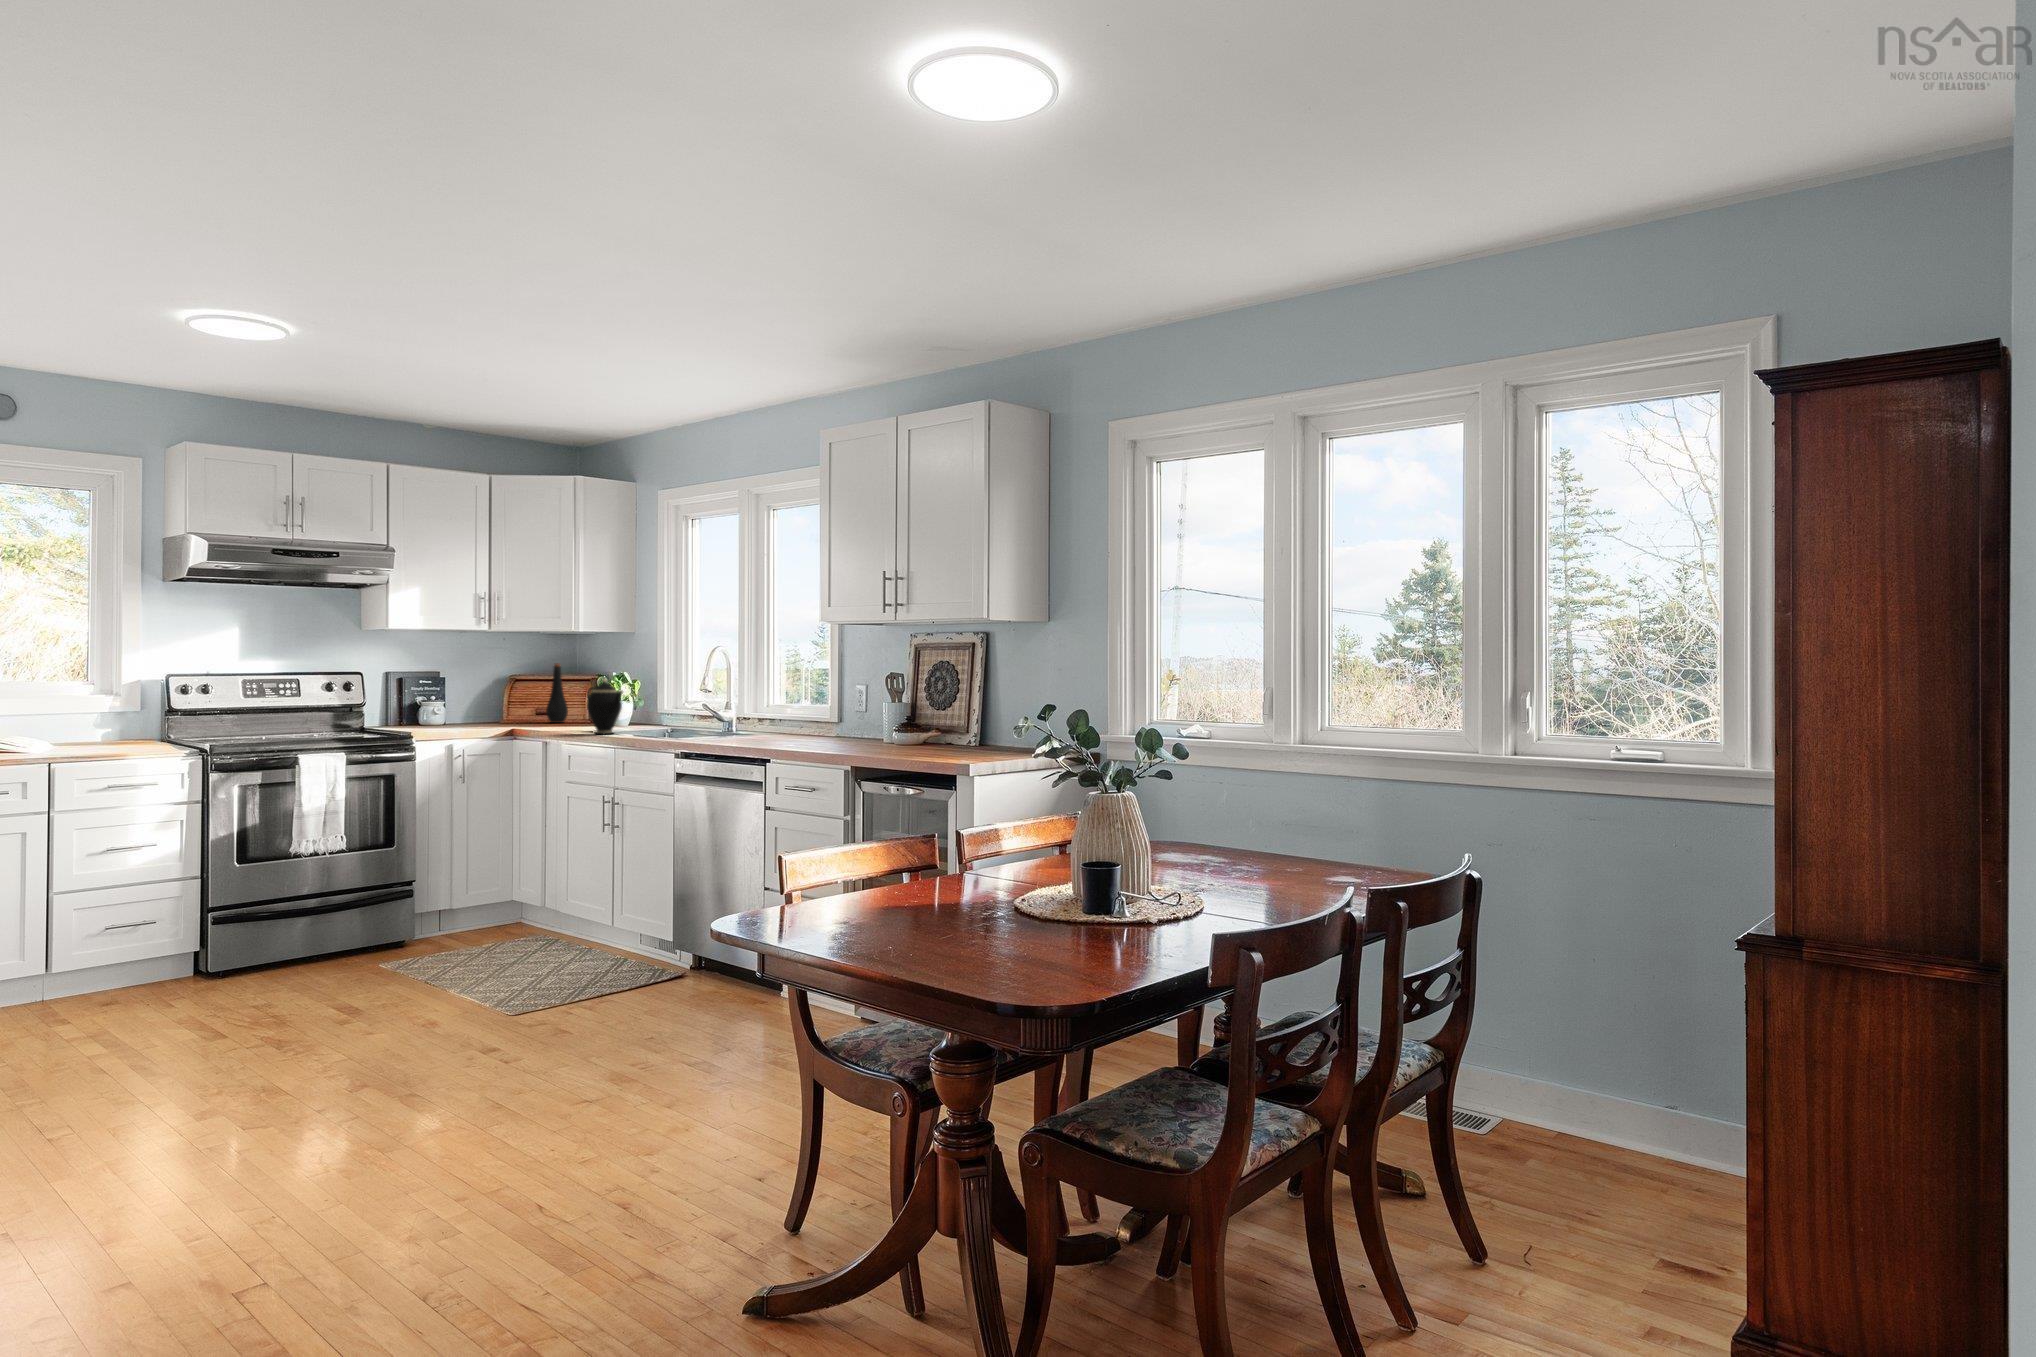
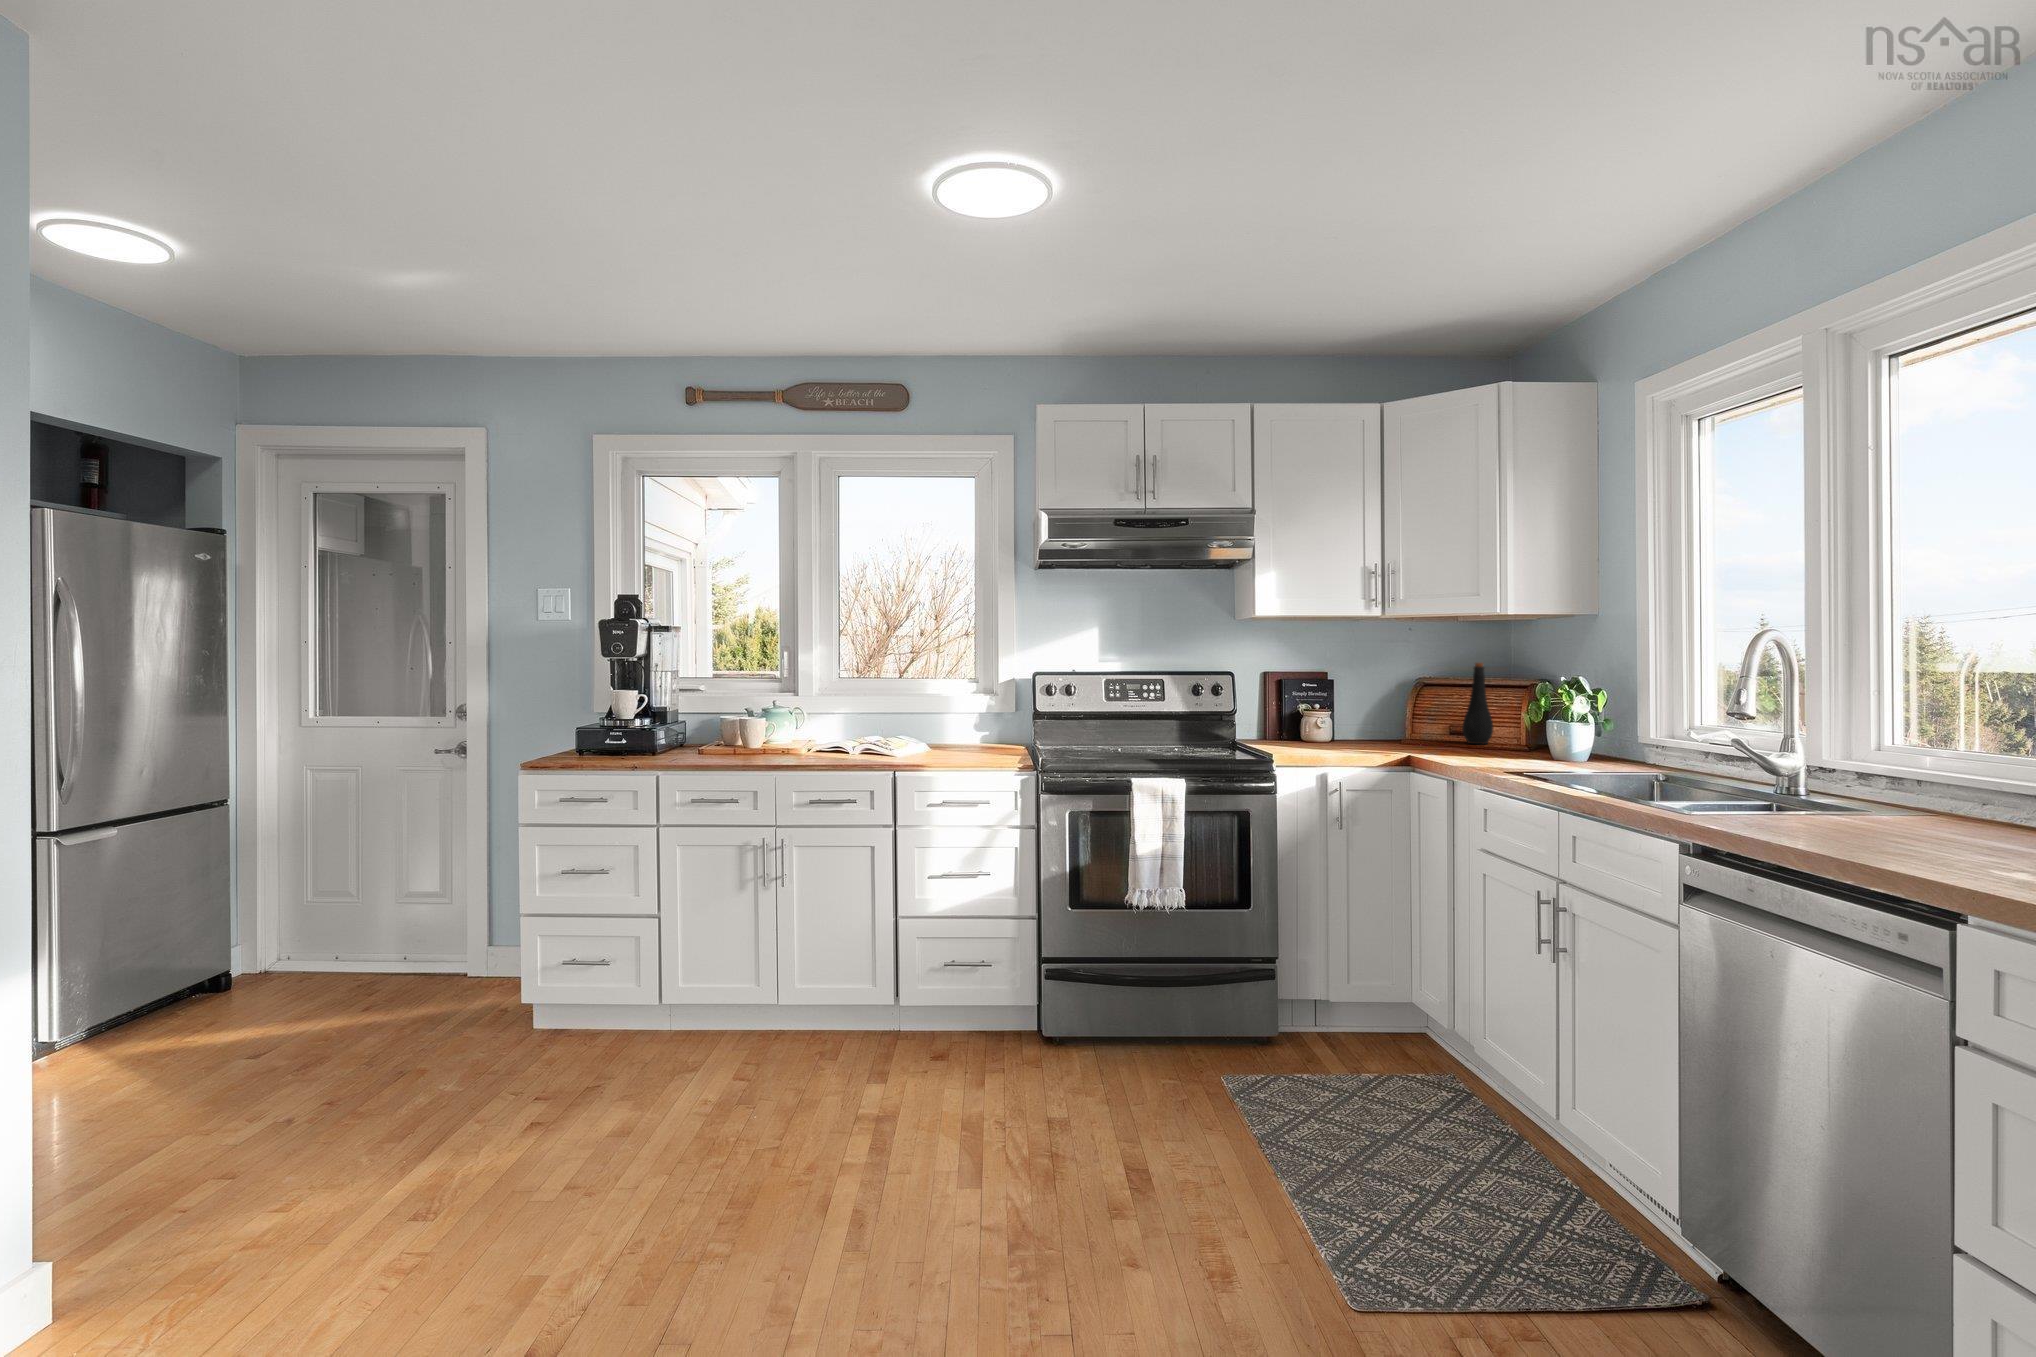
teapot: present [587,679,623,734] -> none [1519,693,1585,784]

